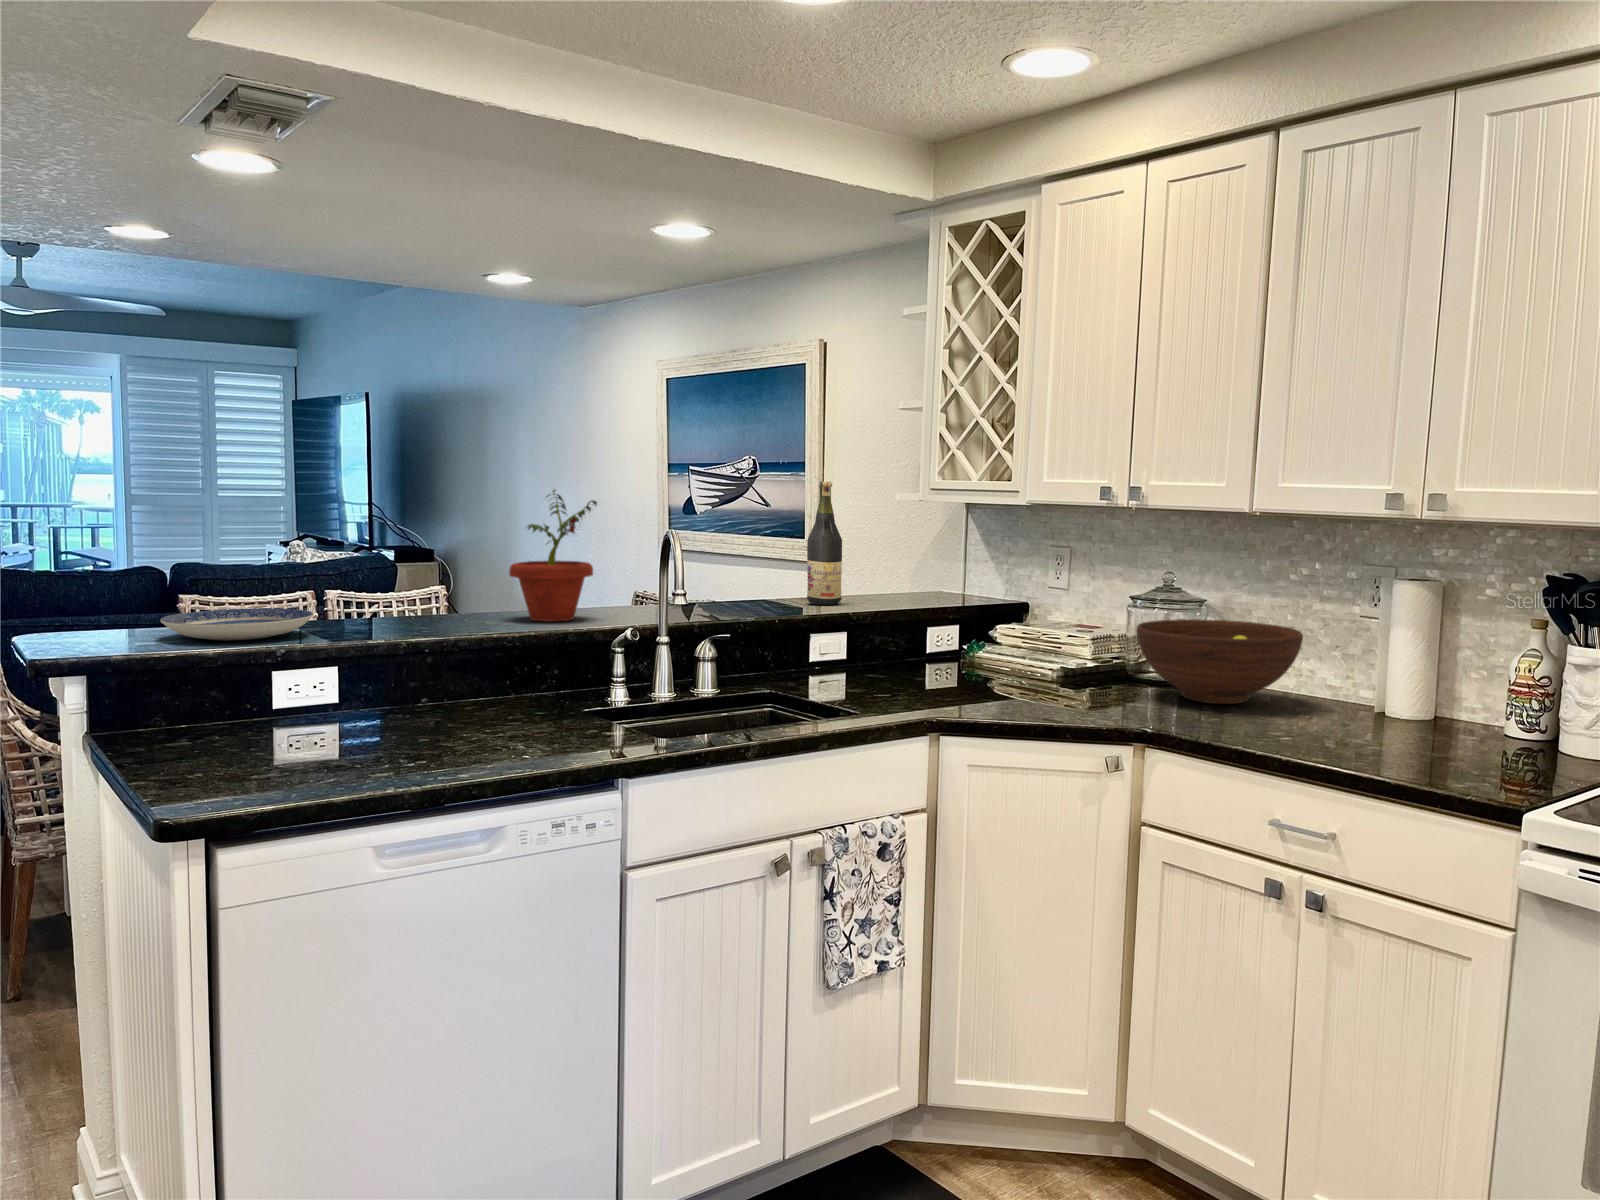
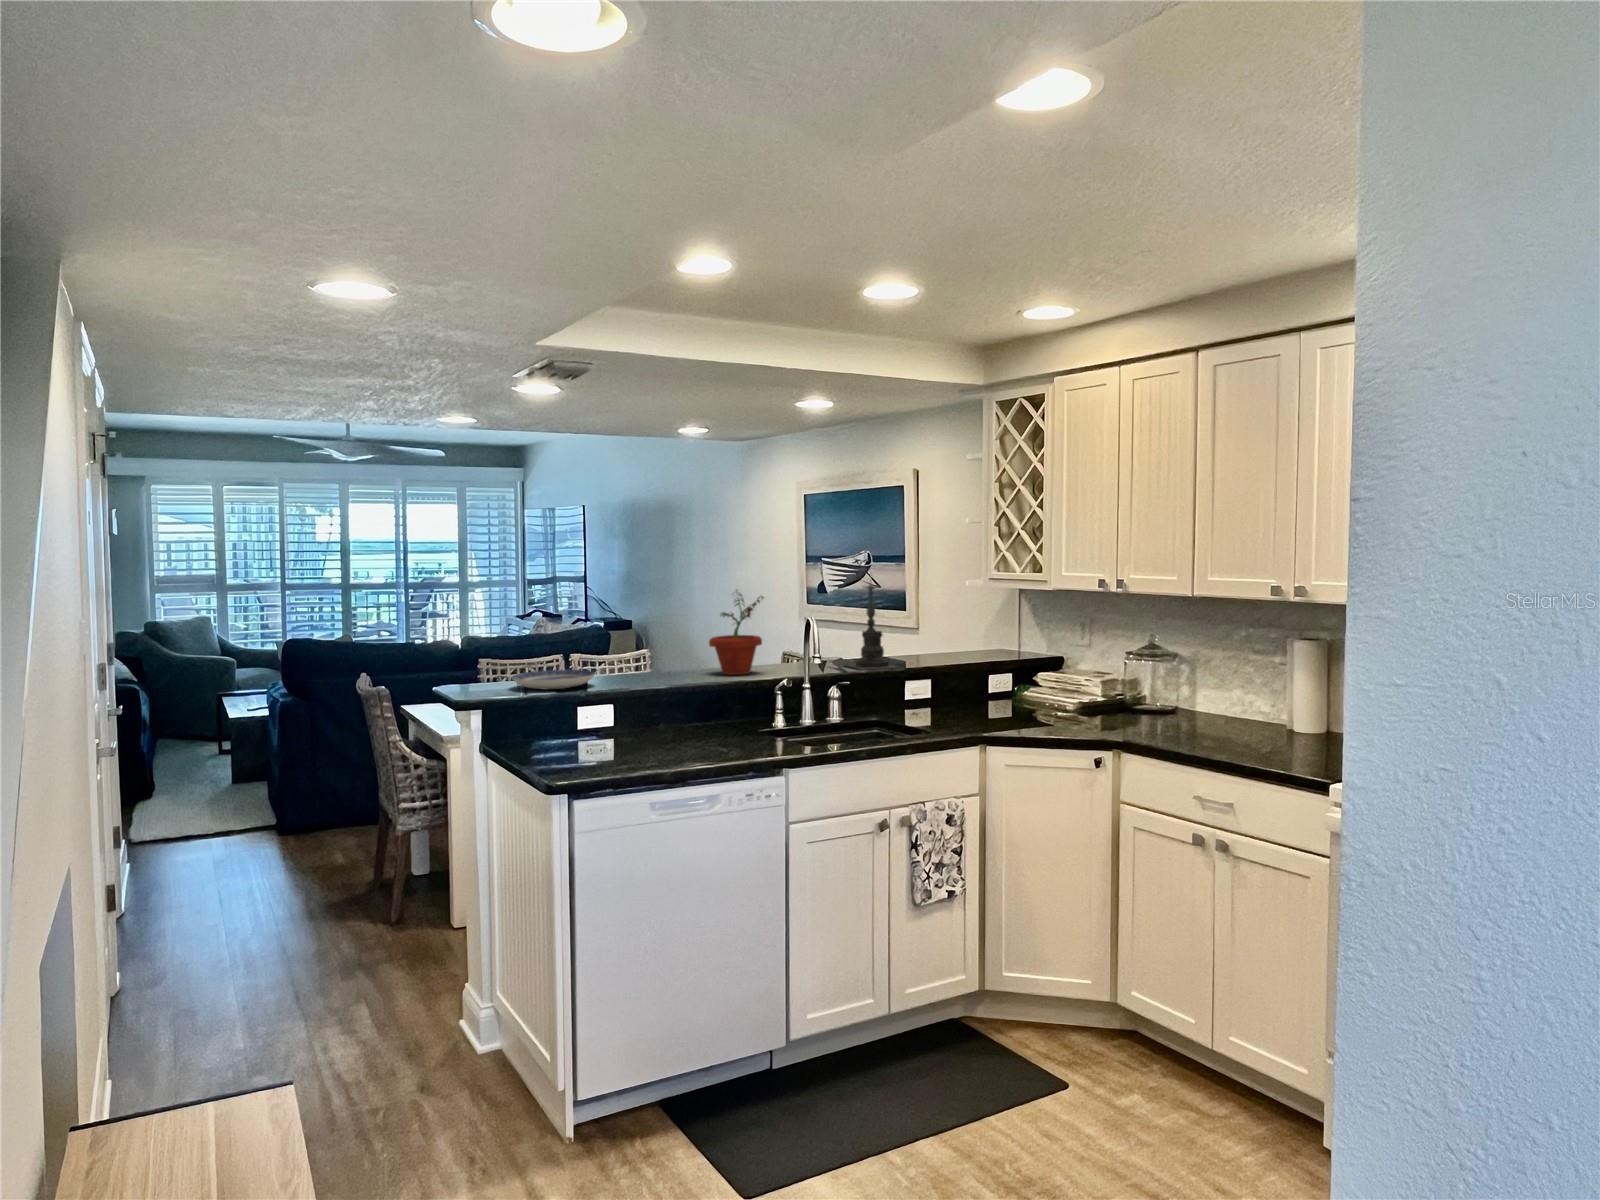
candle holder: none [715,471,804,617] -> present [845,584,897,670]
wine bottle: present [807,482,842,605] -> none [904,576,929,660]
fruit bowl: present [1136,619,1303,704] -> none [1125,667,1237,725]

